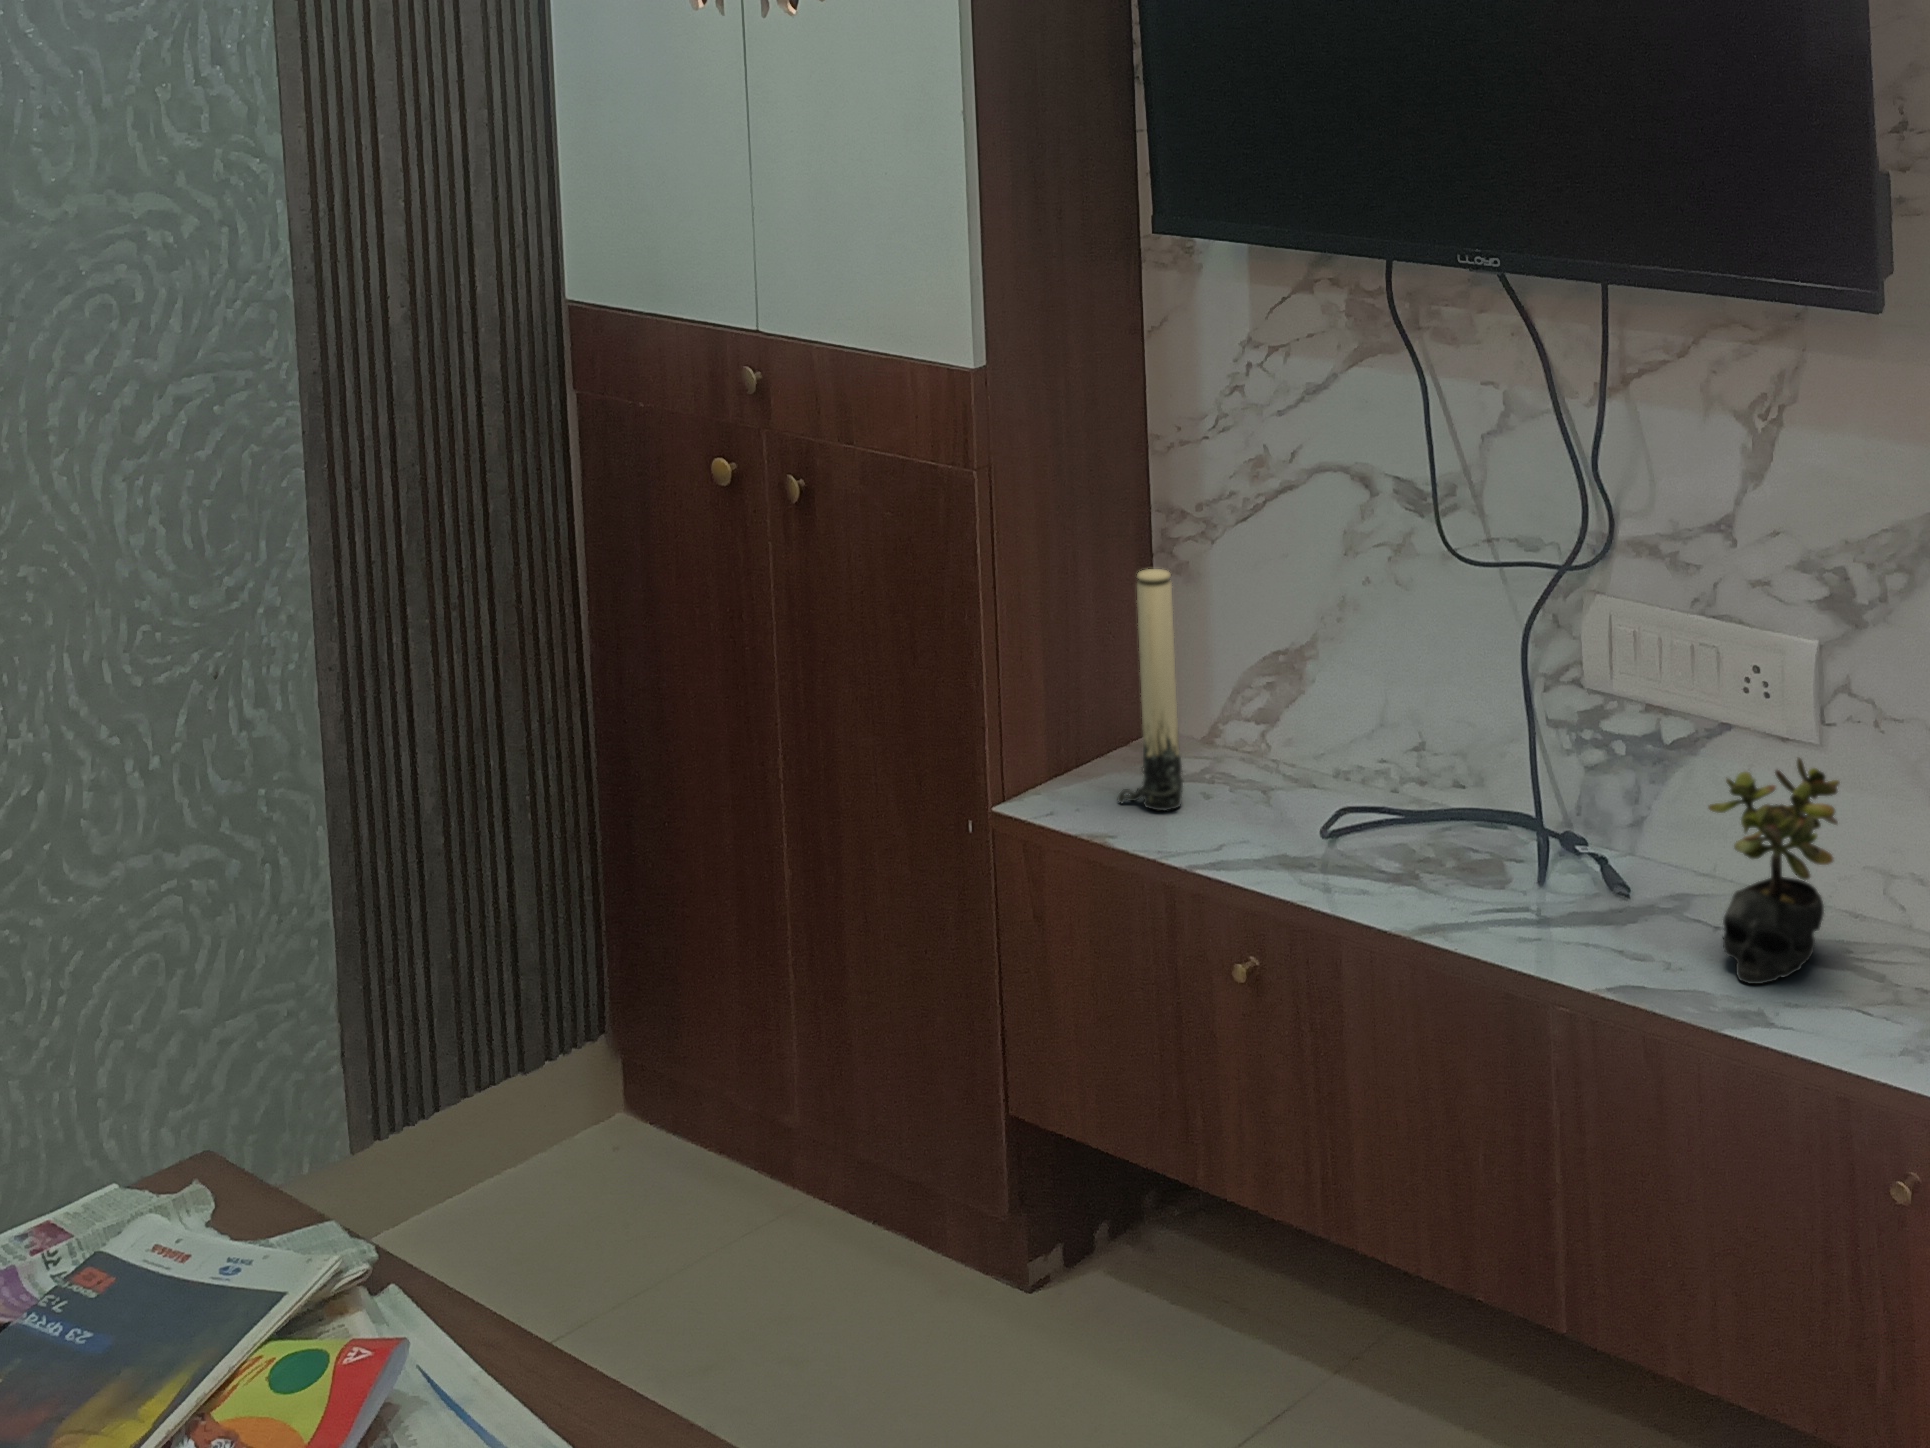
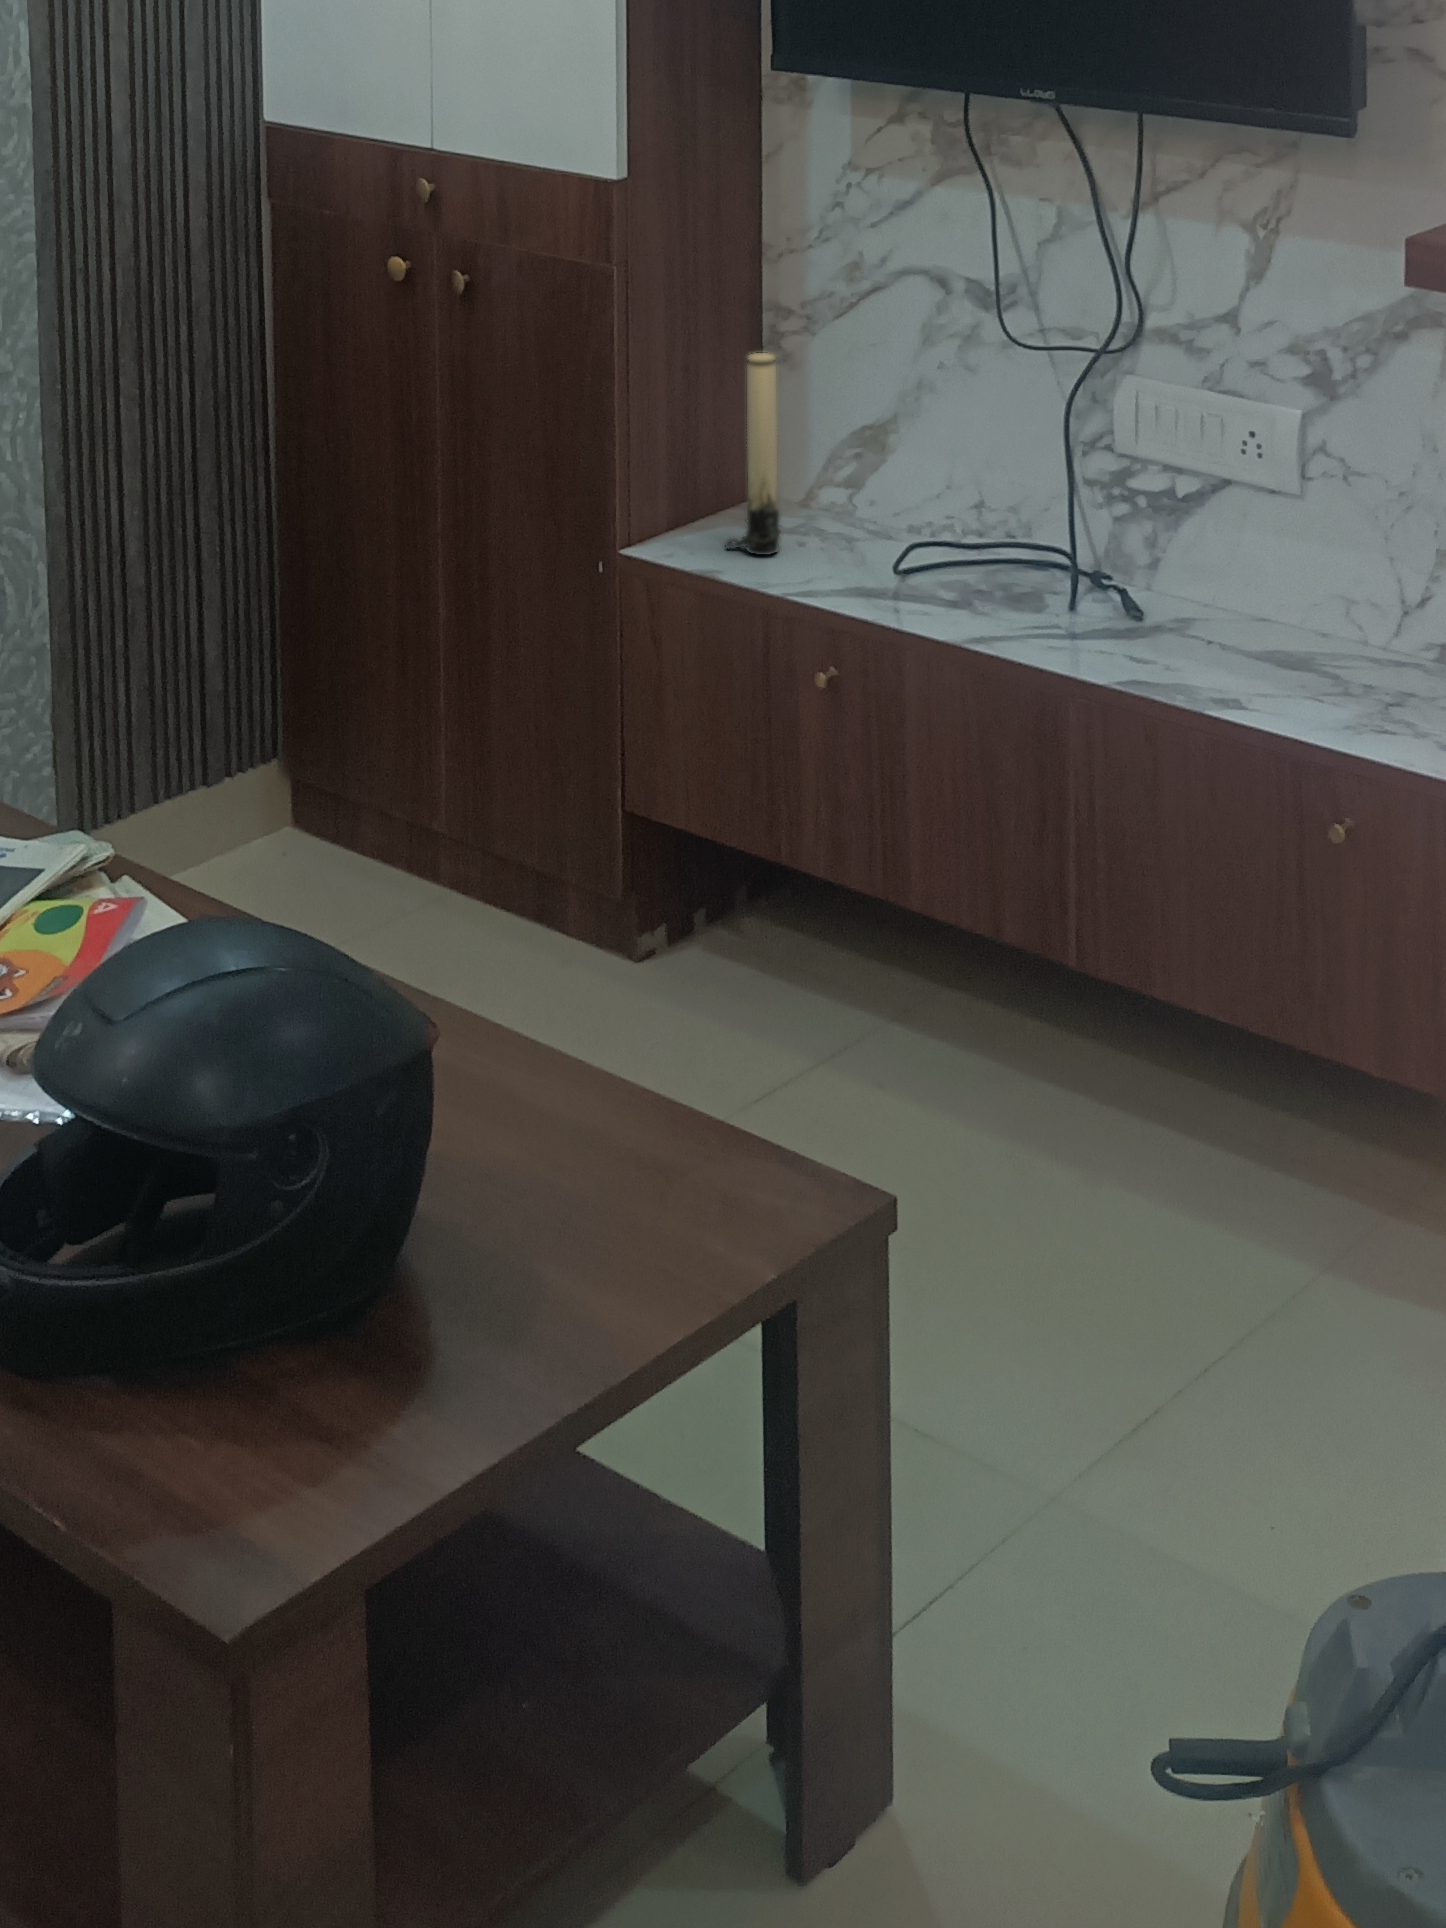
succulent plant: present [1709,758,1839,984] -> none [1204,502,1311,682]

